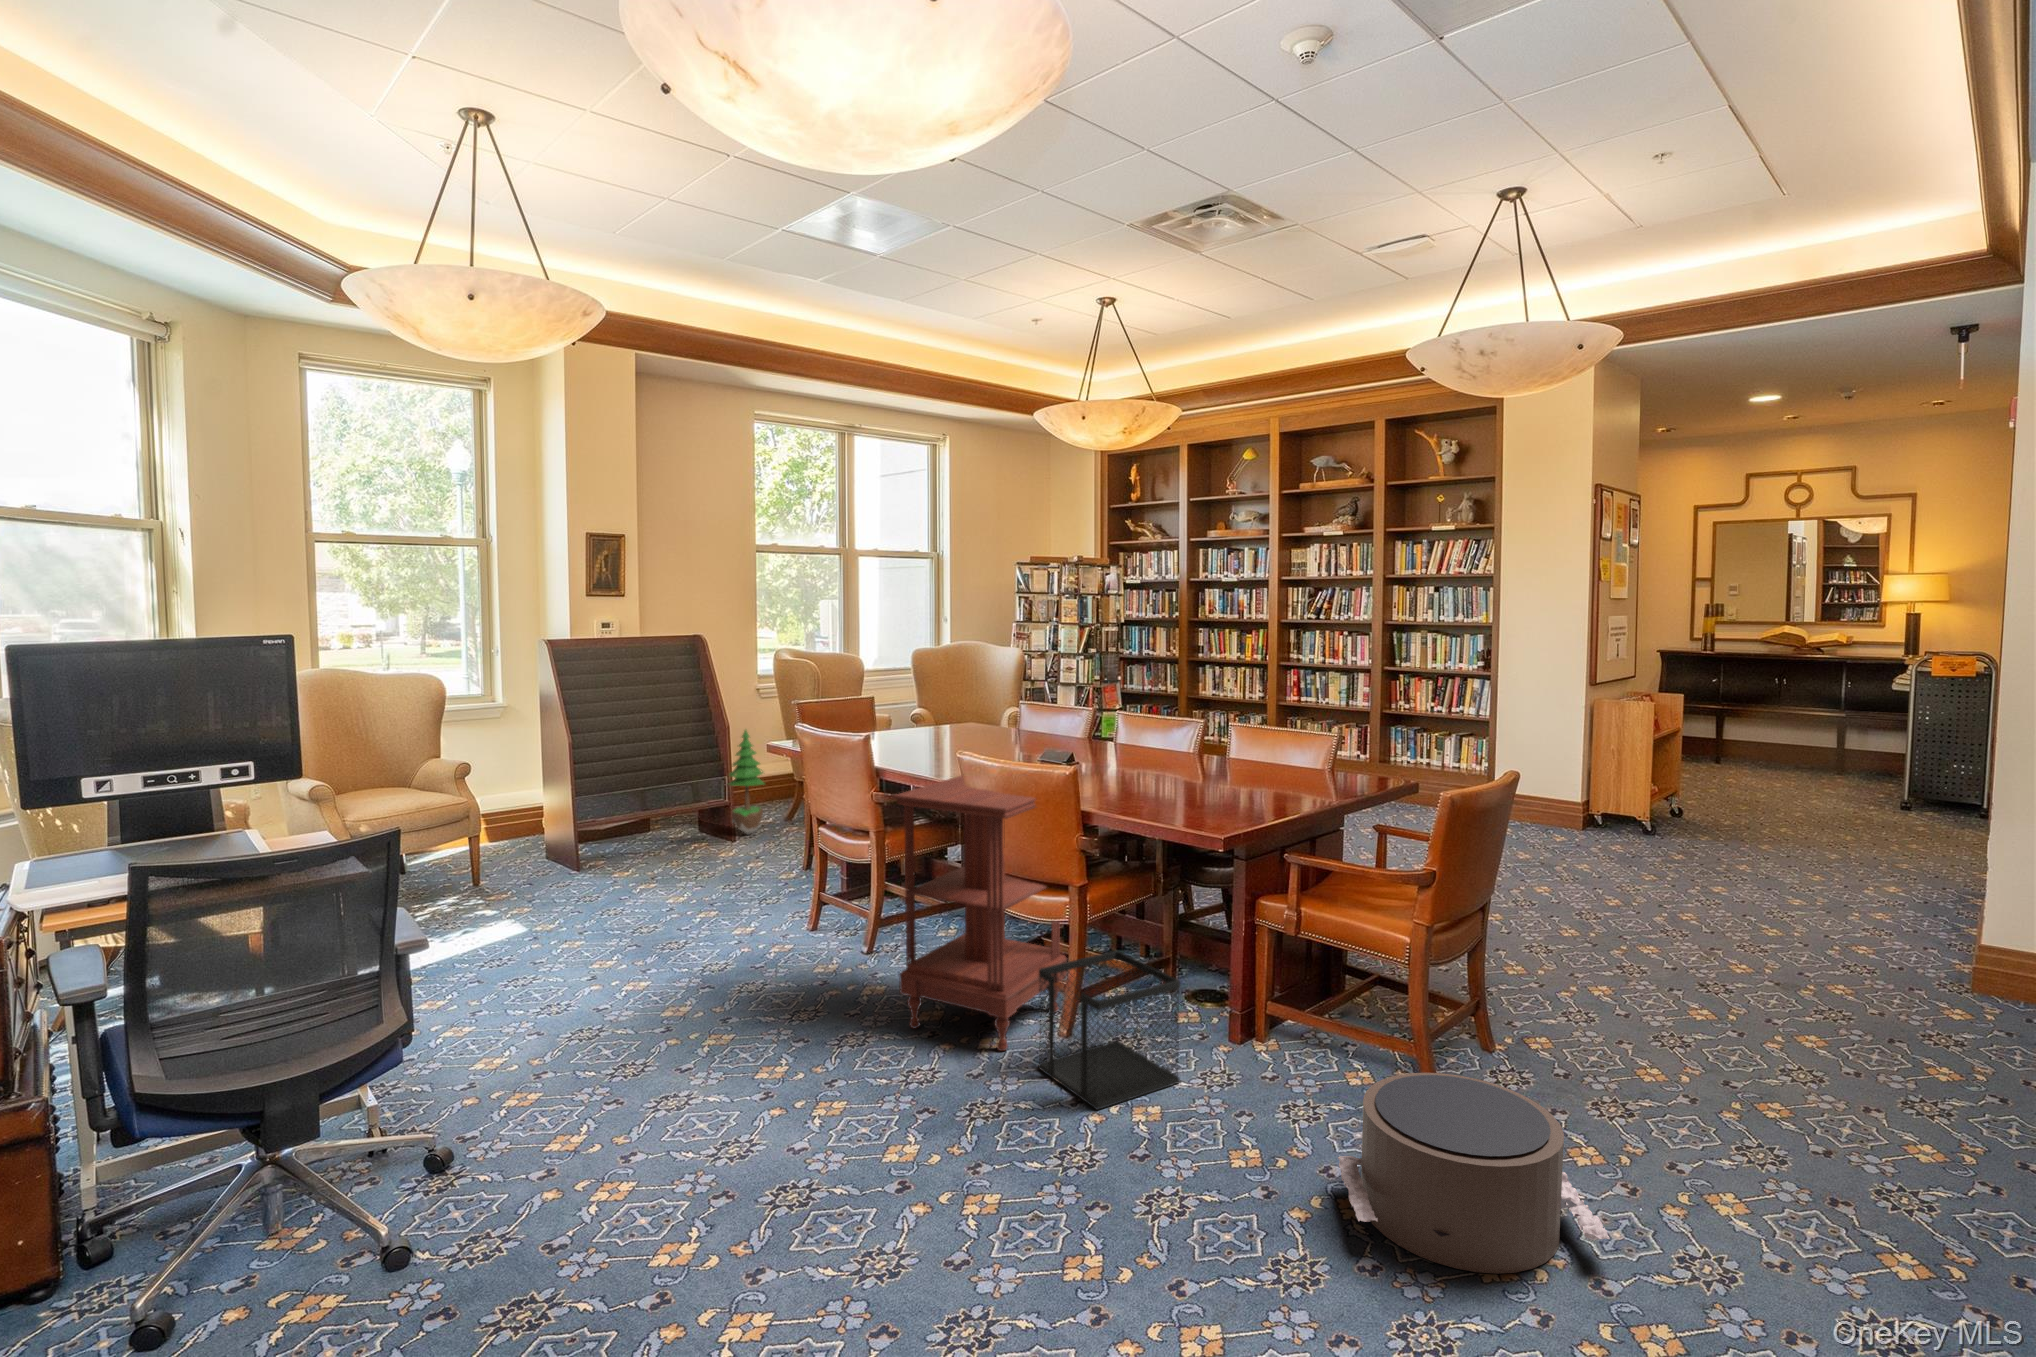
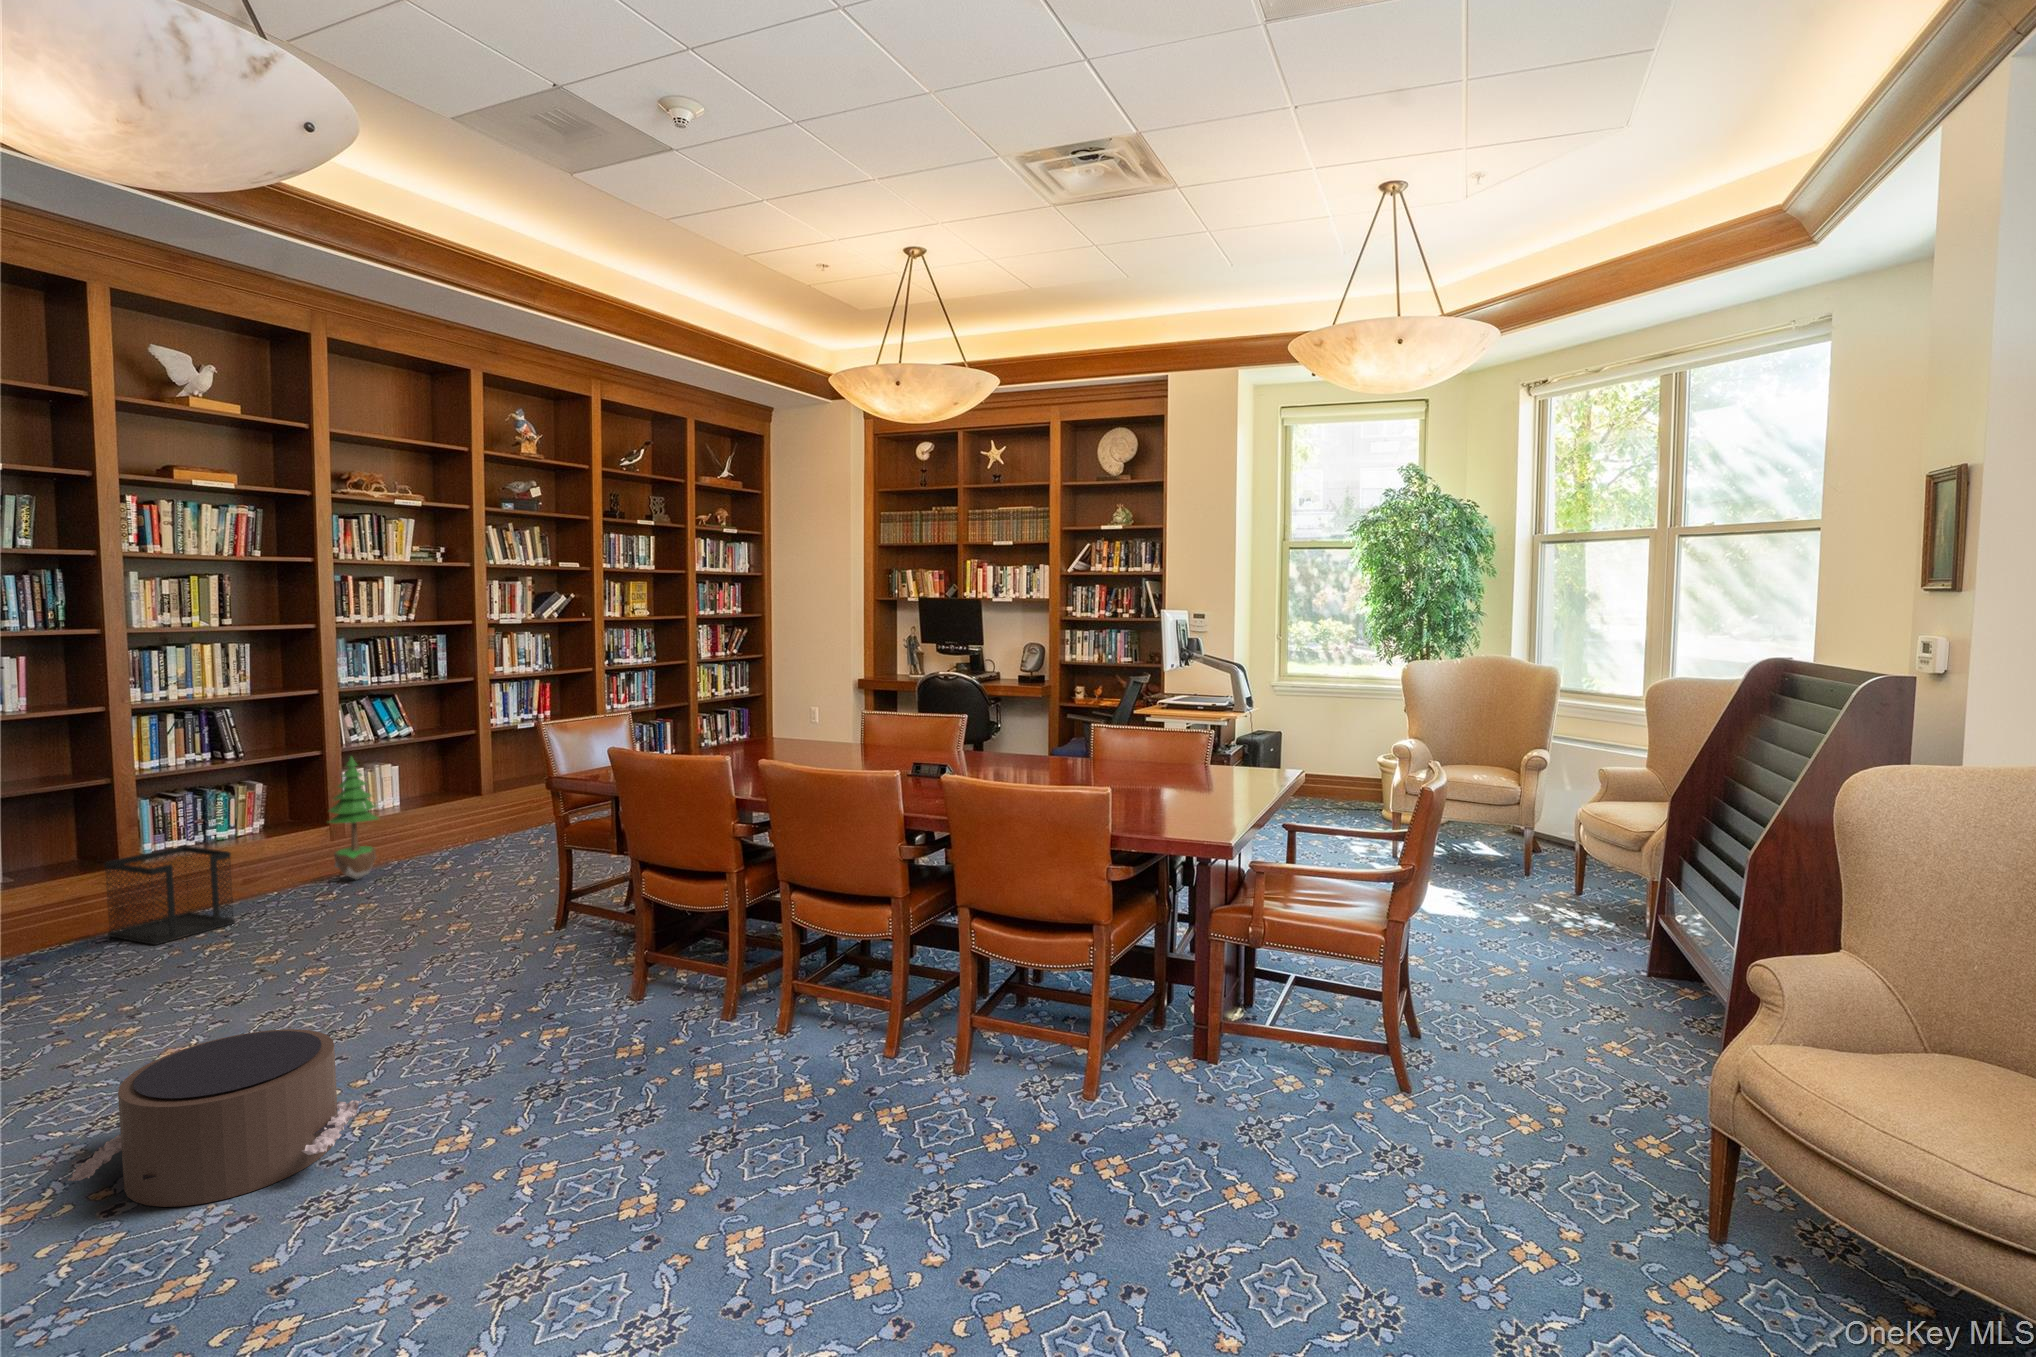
side table: present [894,776,1067,1051] -> none [593,786,788,1077]
wastebasket: present [1038,951,1180,1110] -> present [104,846,235,945]
pouf: present [1338,1073,1610,1274] -> present [68,1029,362,1207]

